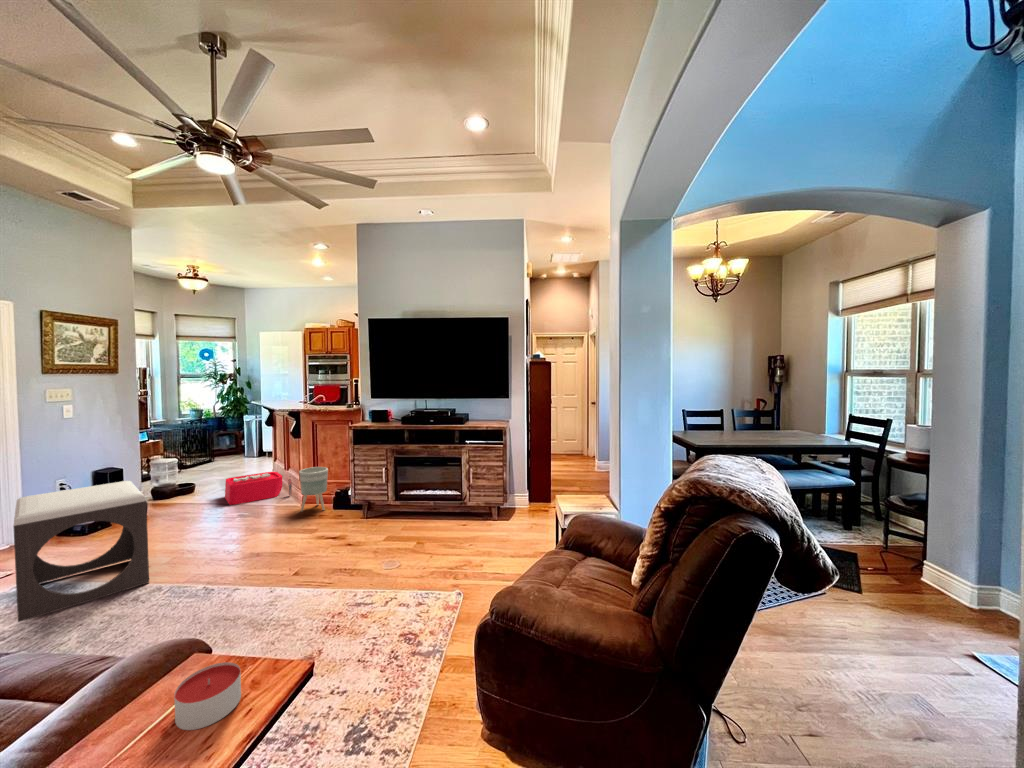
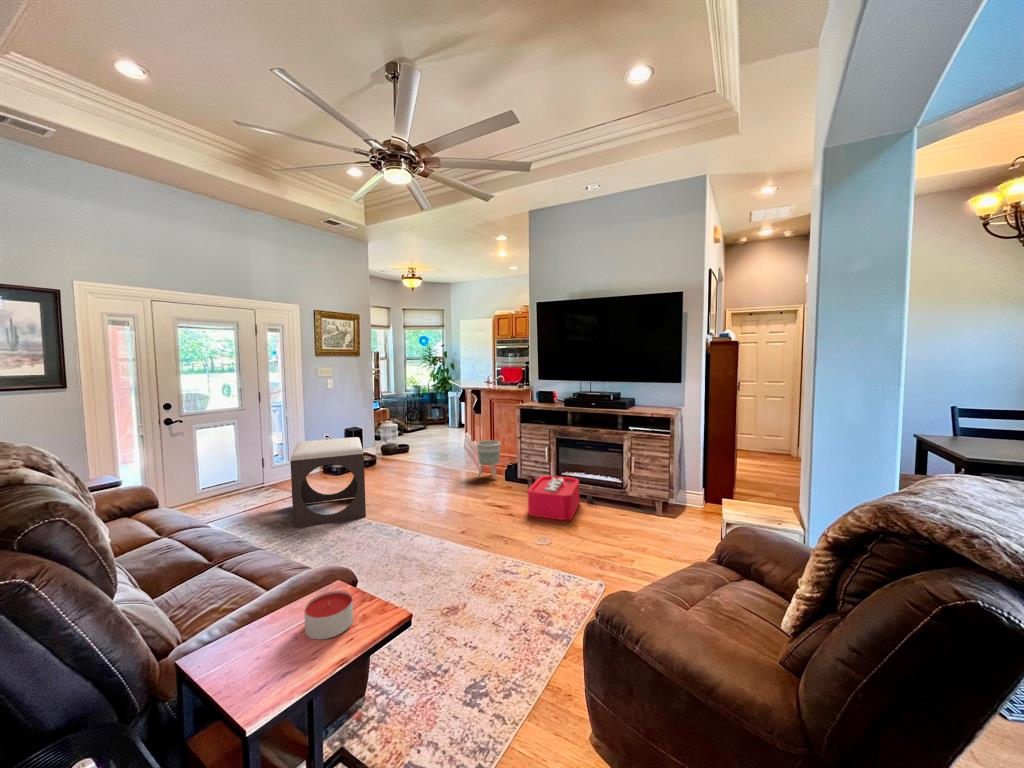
storage bin: present [225,472,292,505] -> present [528,476,591,520]

